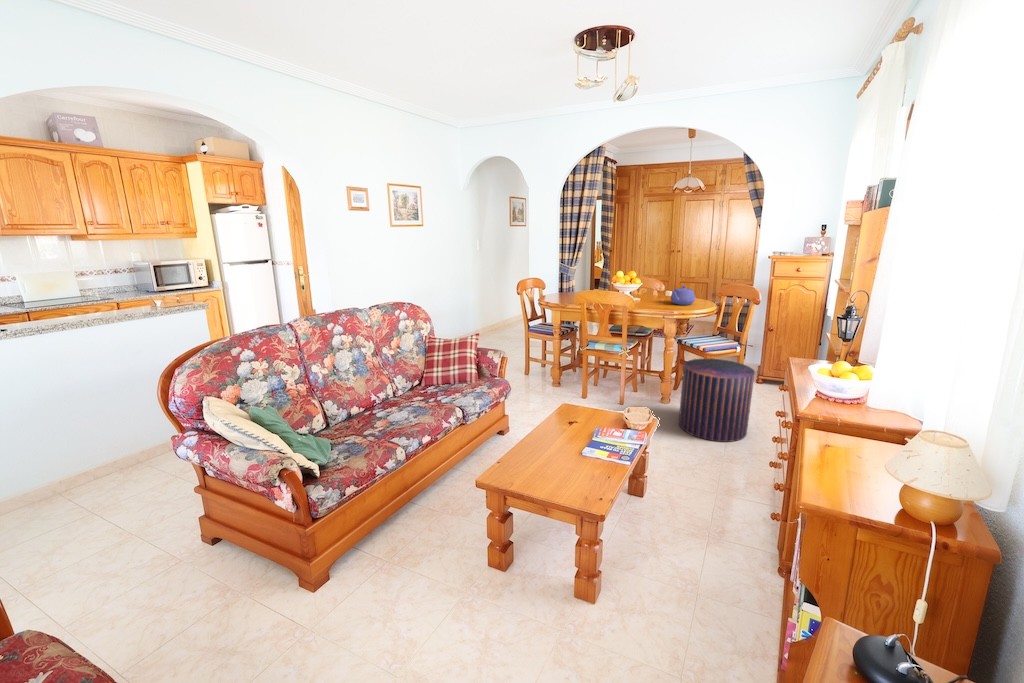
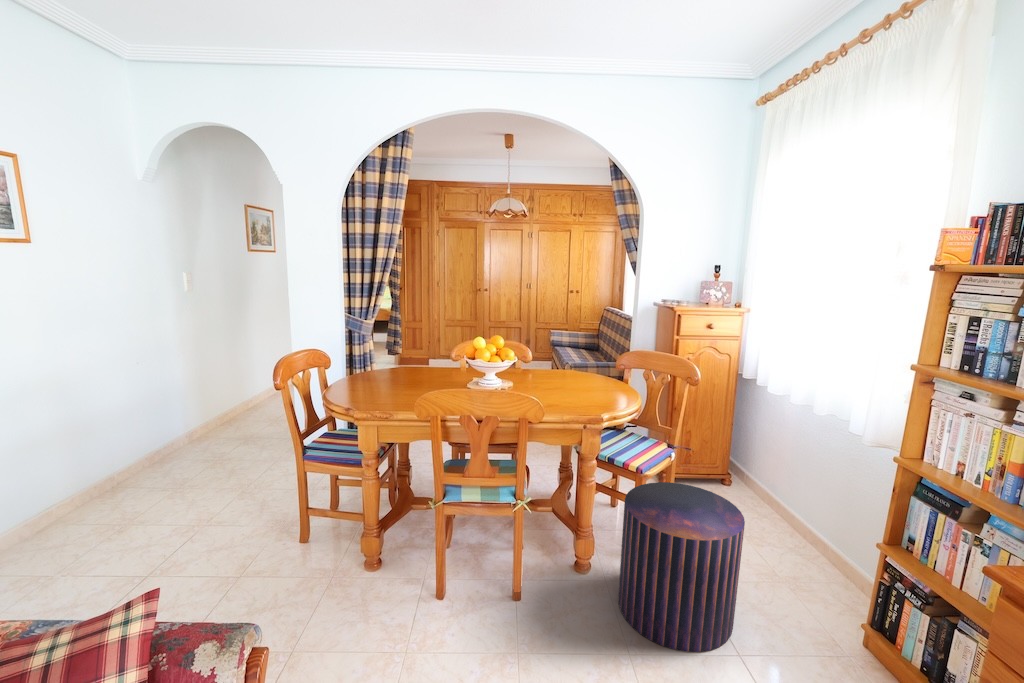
teapot: present [671,286,695,305] -> none [560,357,597,388]

